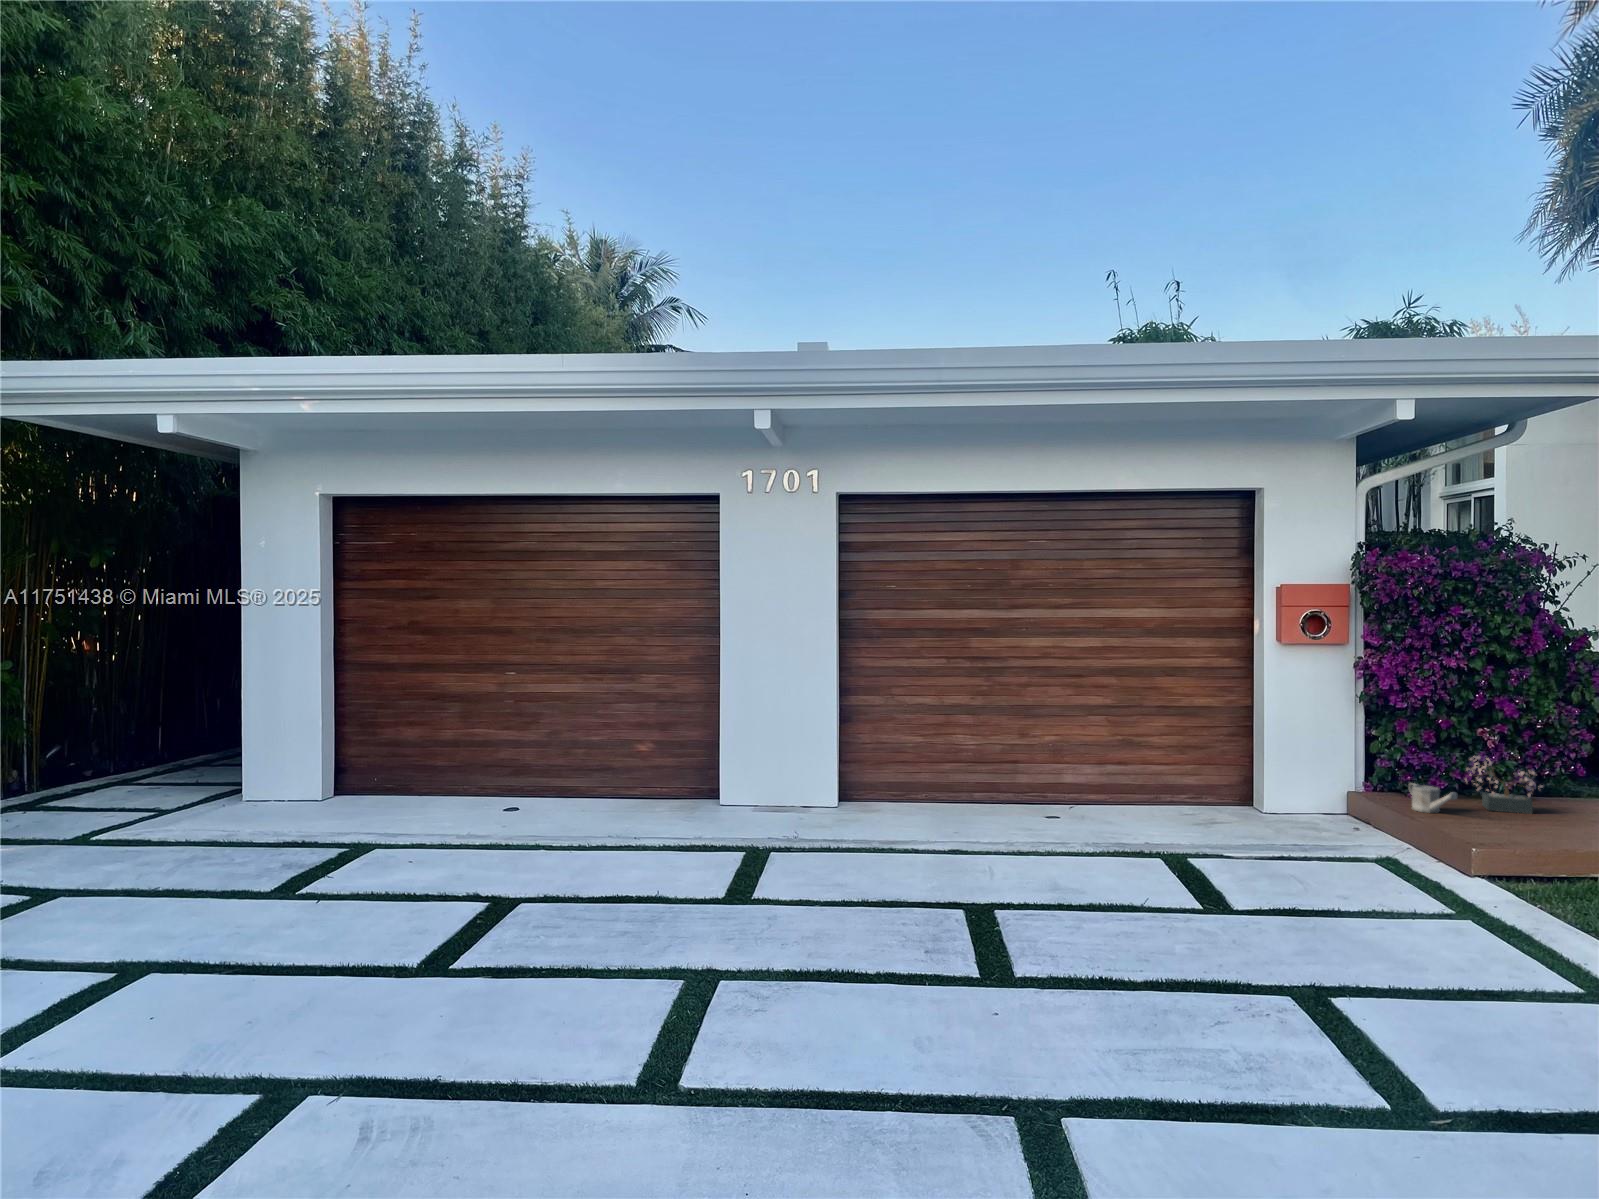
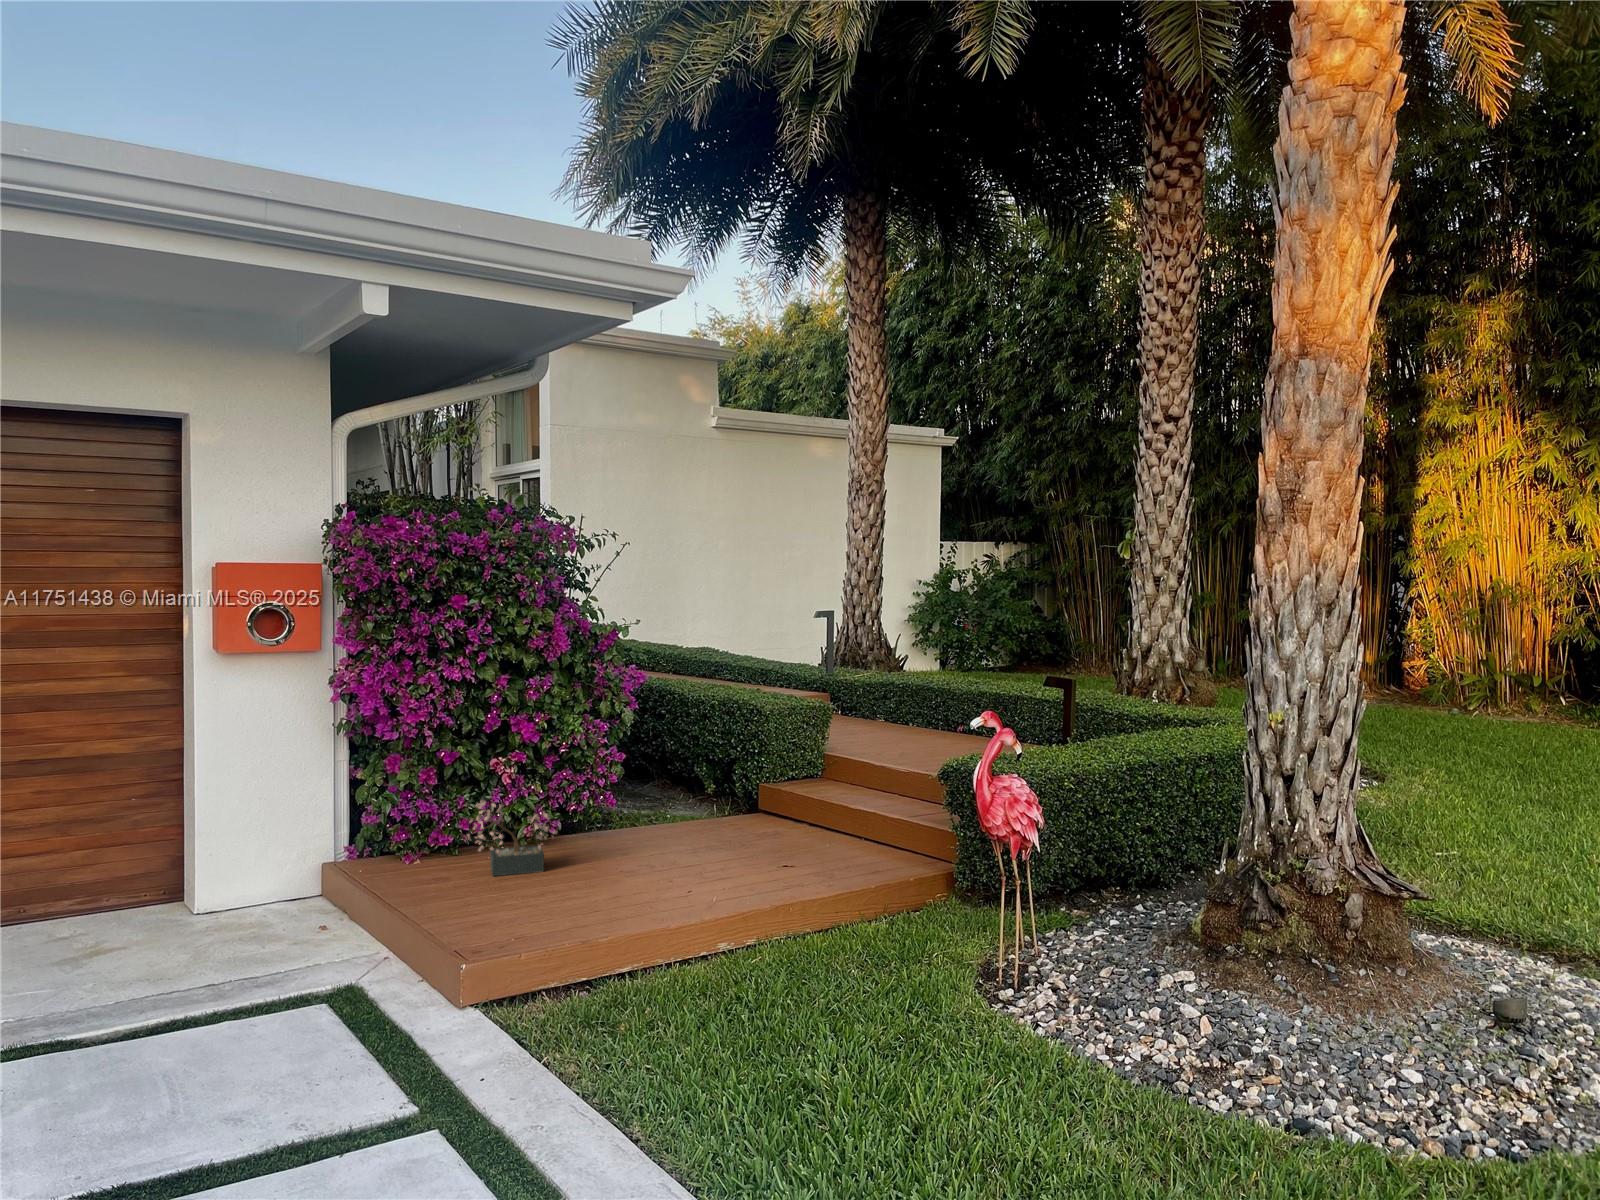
watering can: present [1409,783,1457,813] -> none [390,853,440,899]

